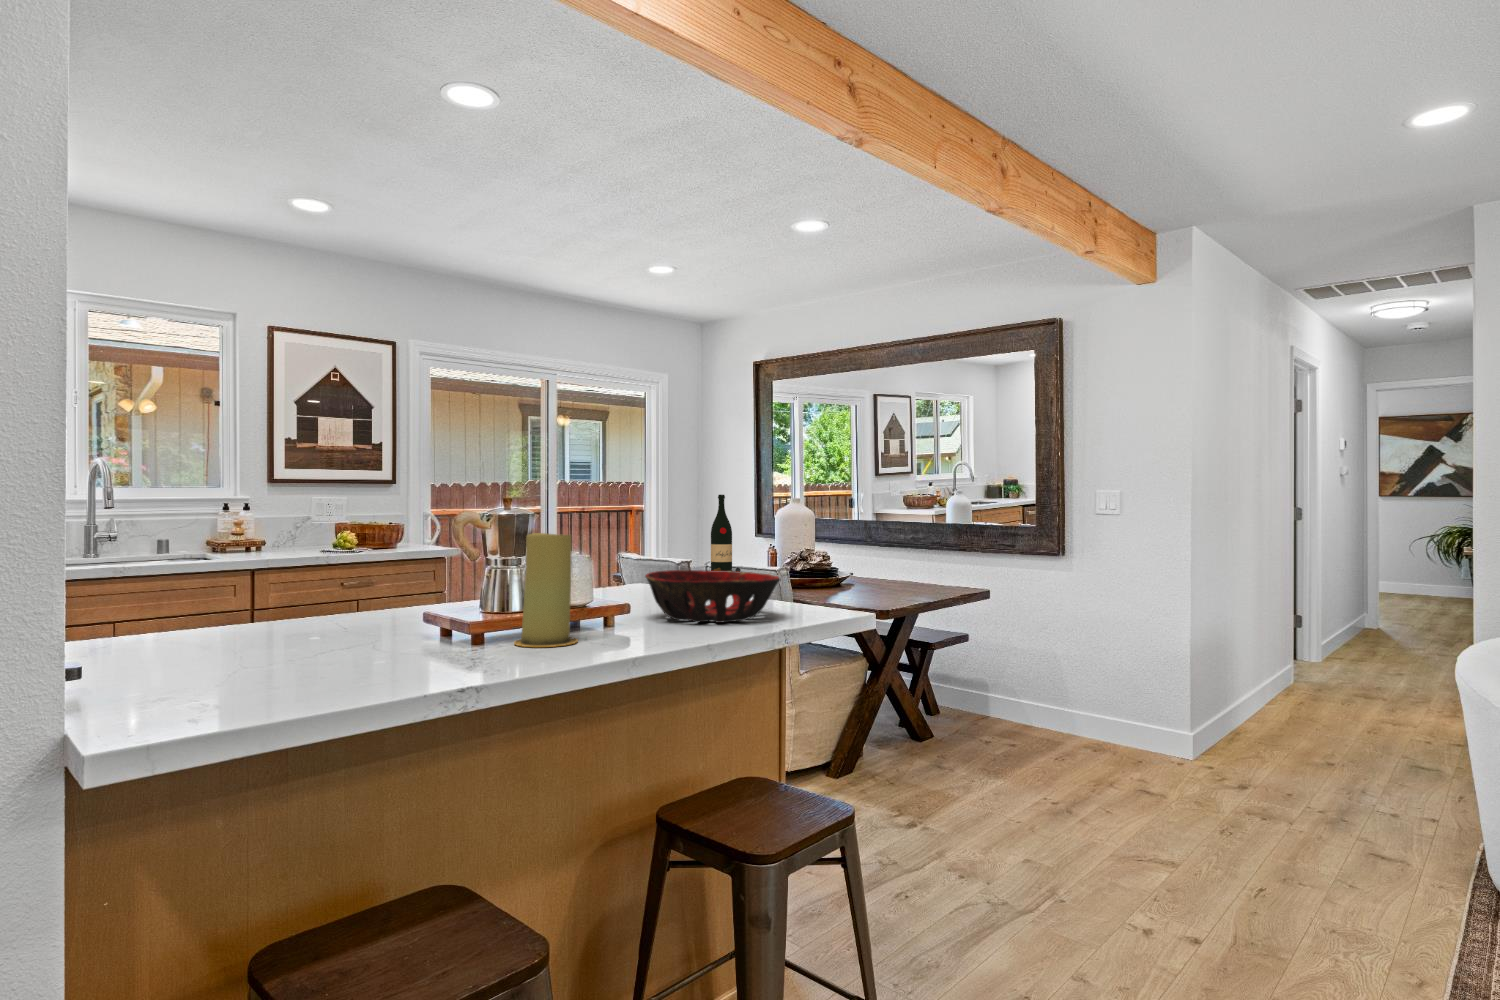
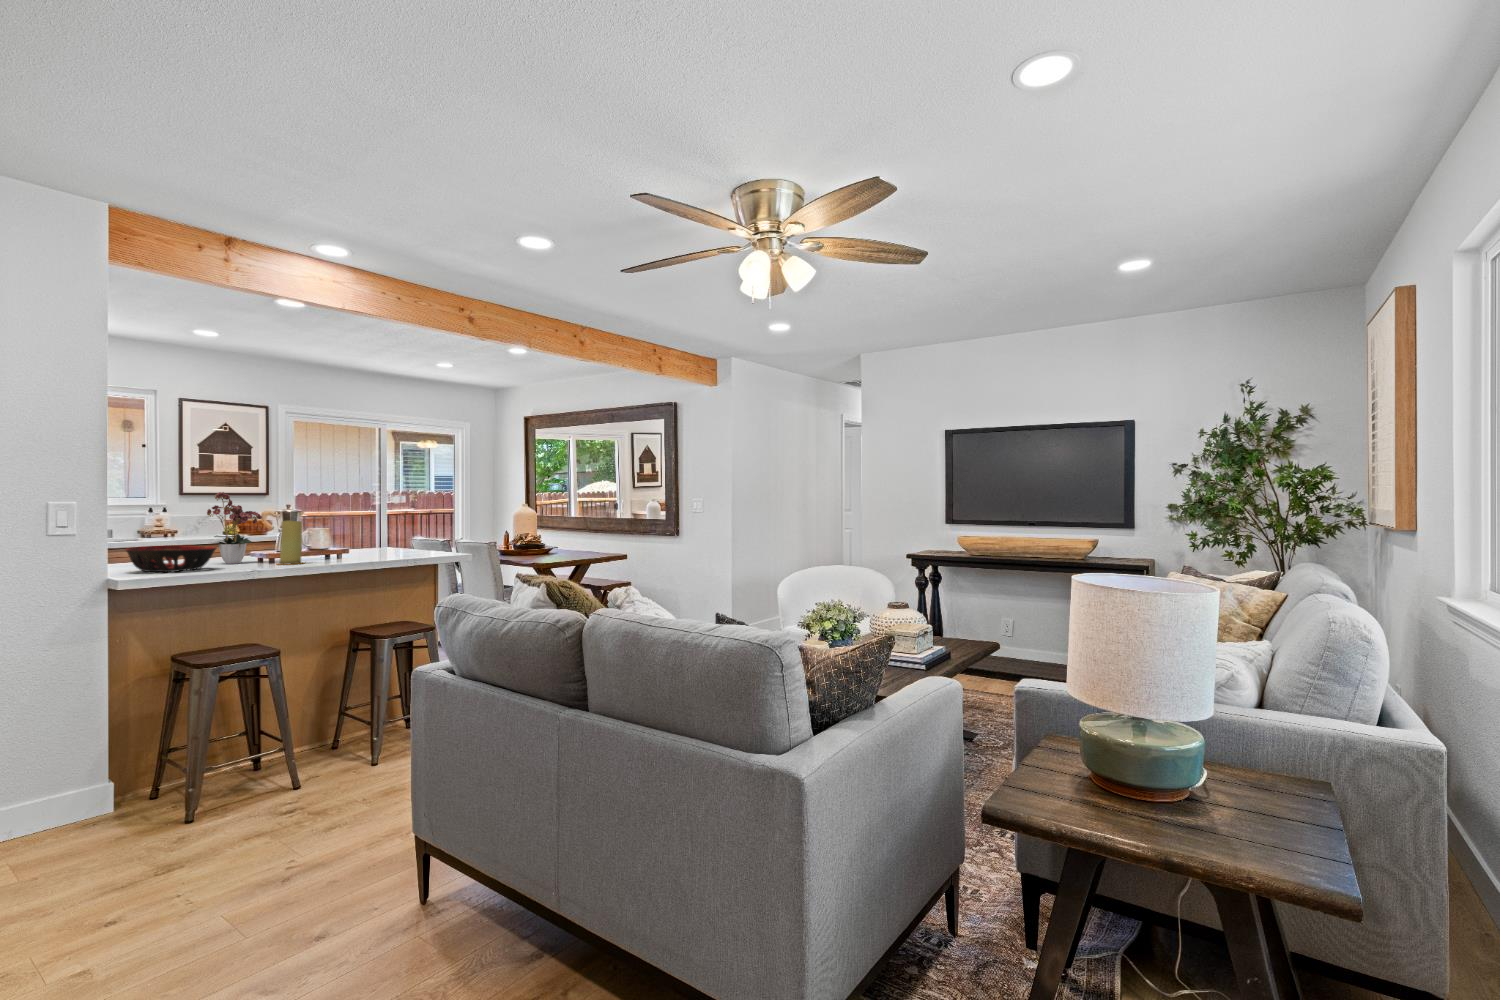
flower arrangement: none [343,454,479,639] -> present [207,492,262,564]
wine bottle: present [711,495,741,572] -> none [441,502,458,545]
decorative bowl: present [645,570,780,623] -> present [125,545,217,572]

